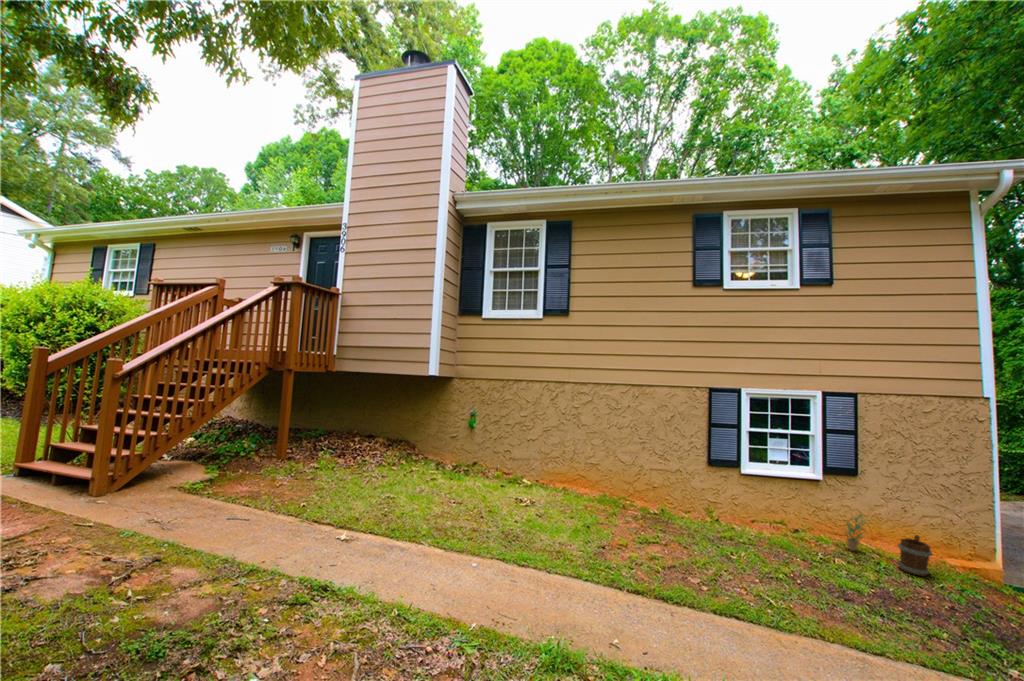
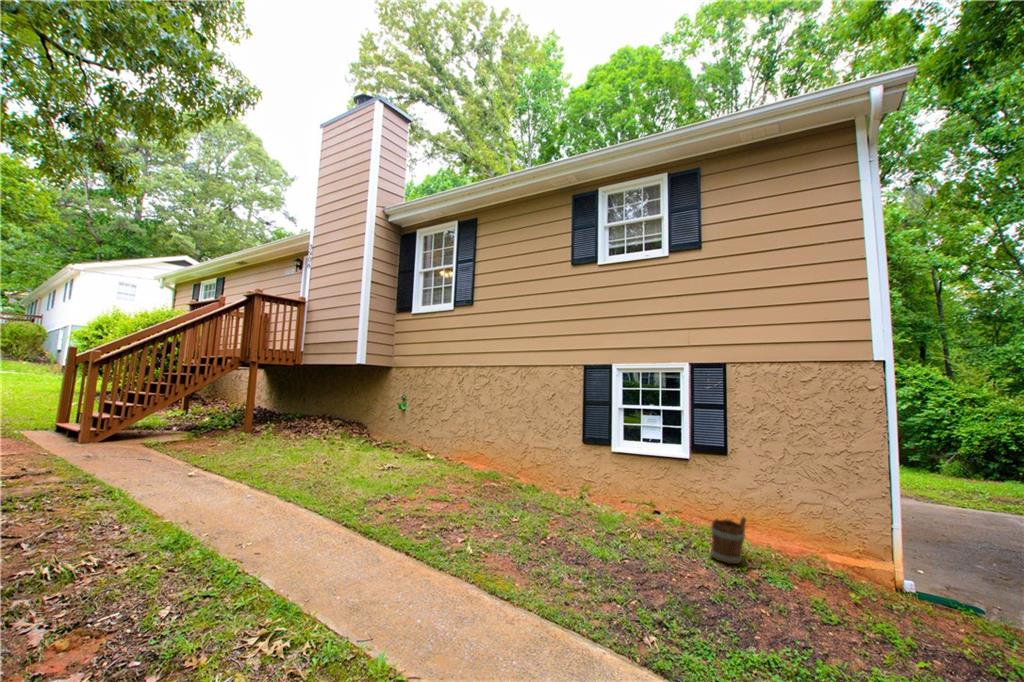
potted plant: present [847,514,867,551] -> none [671,490,698,534]

